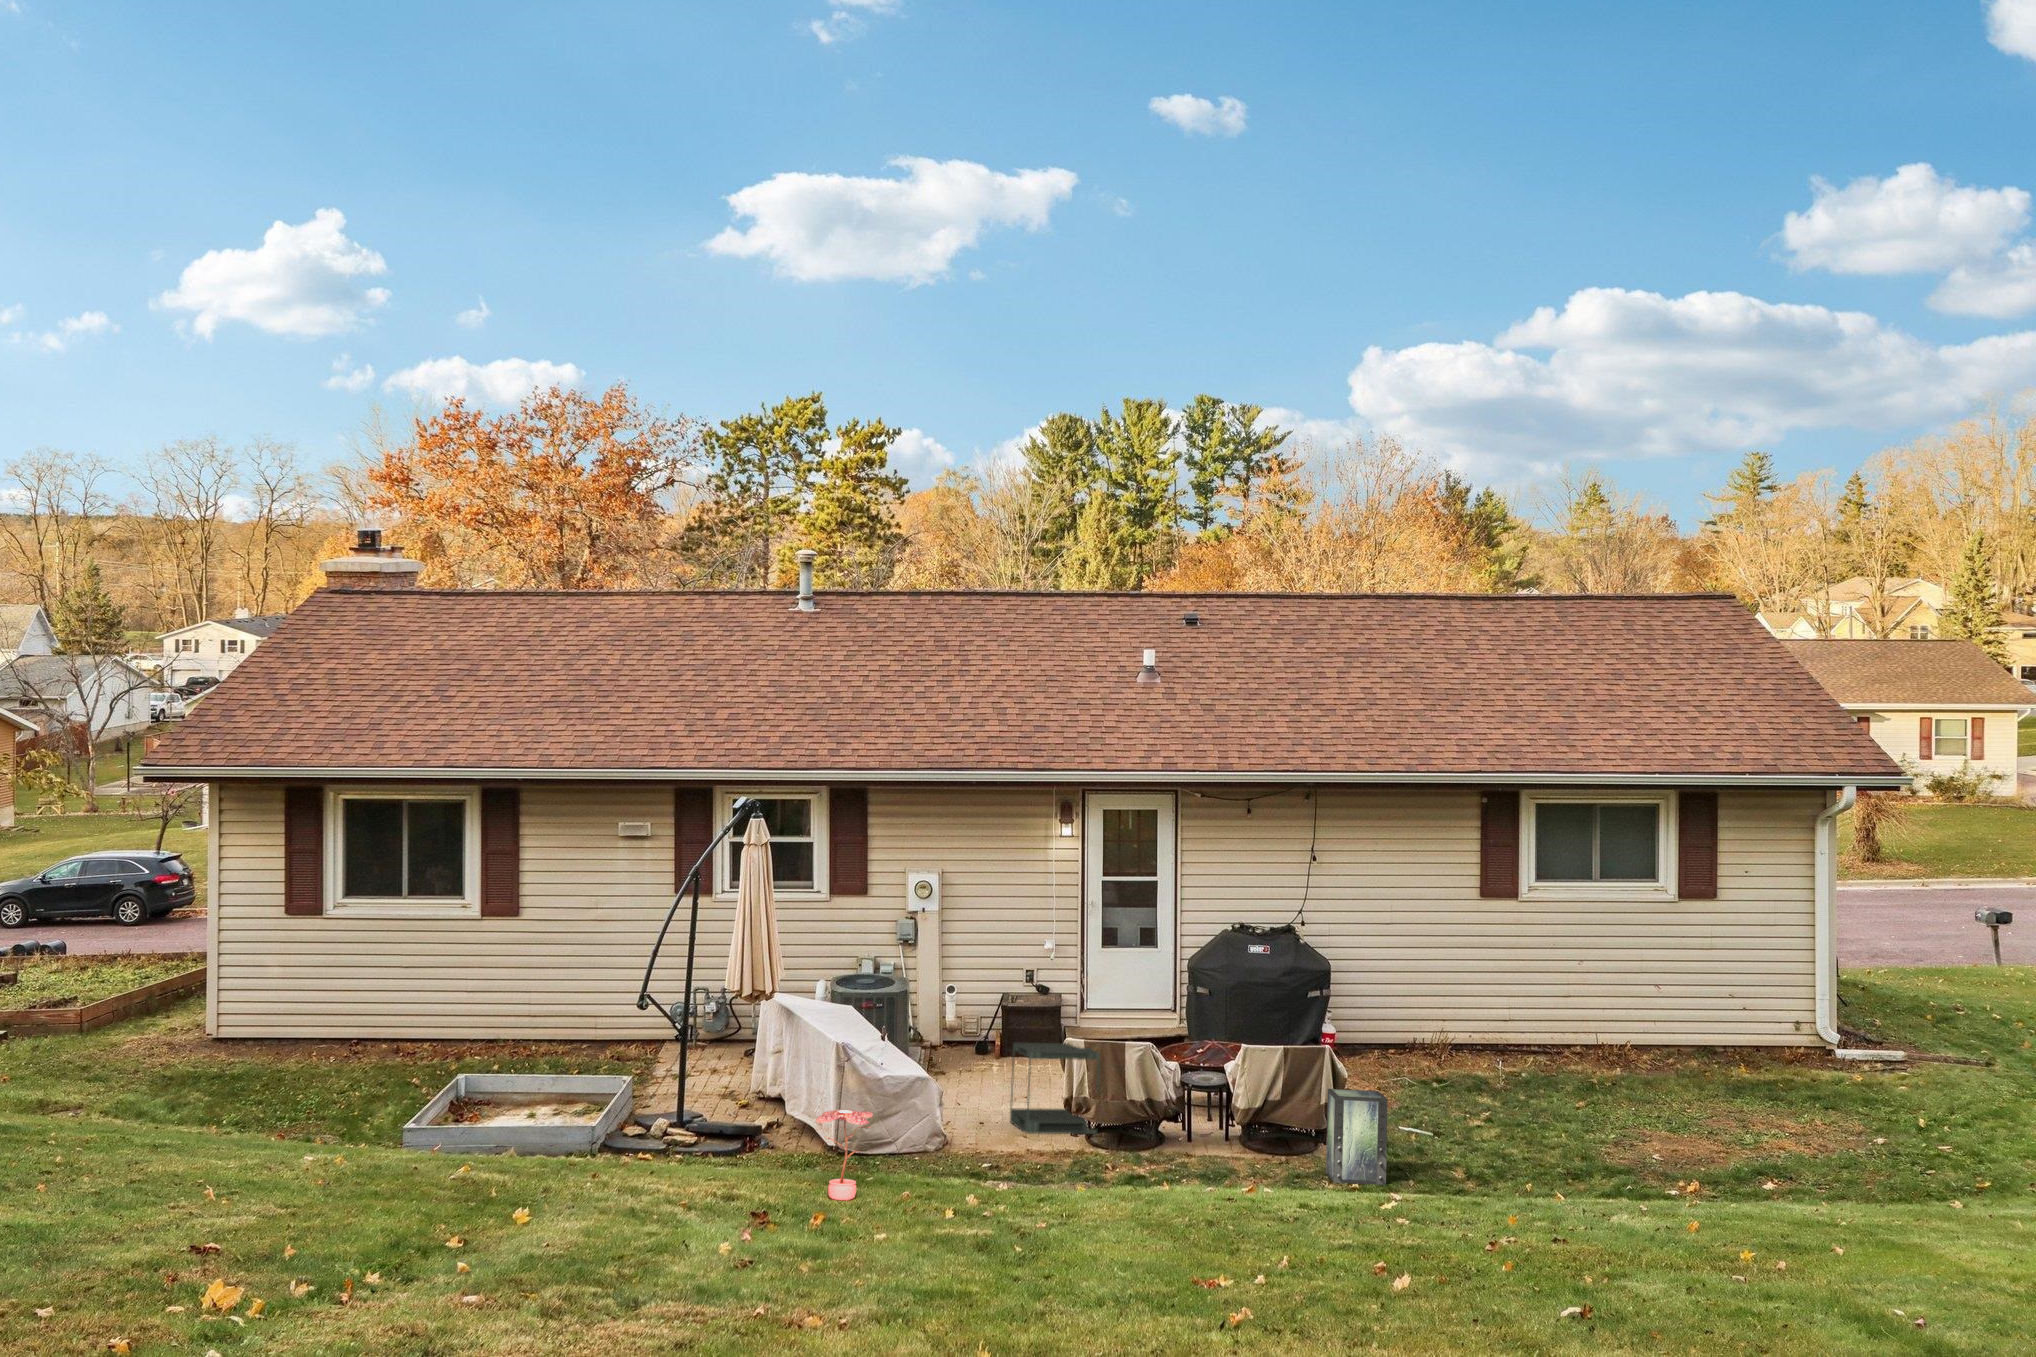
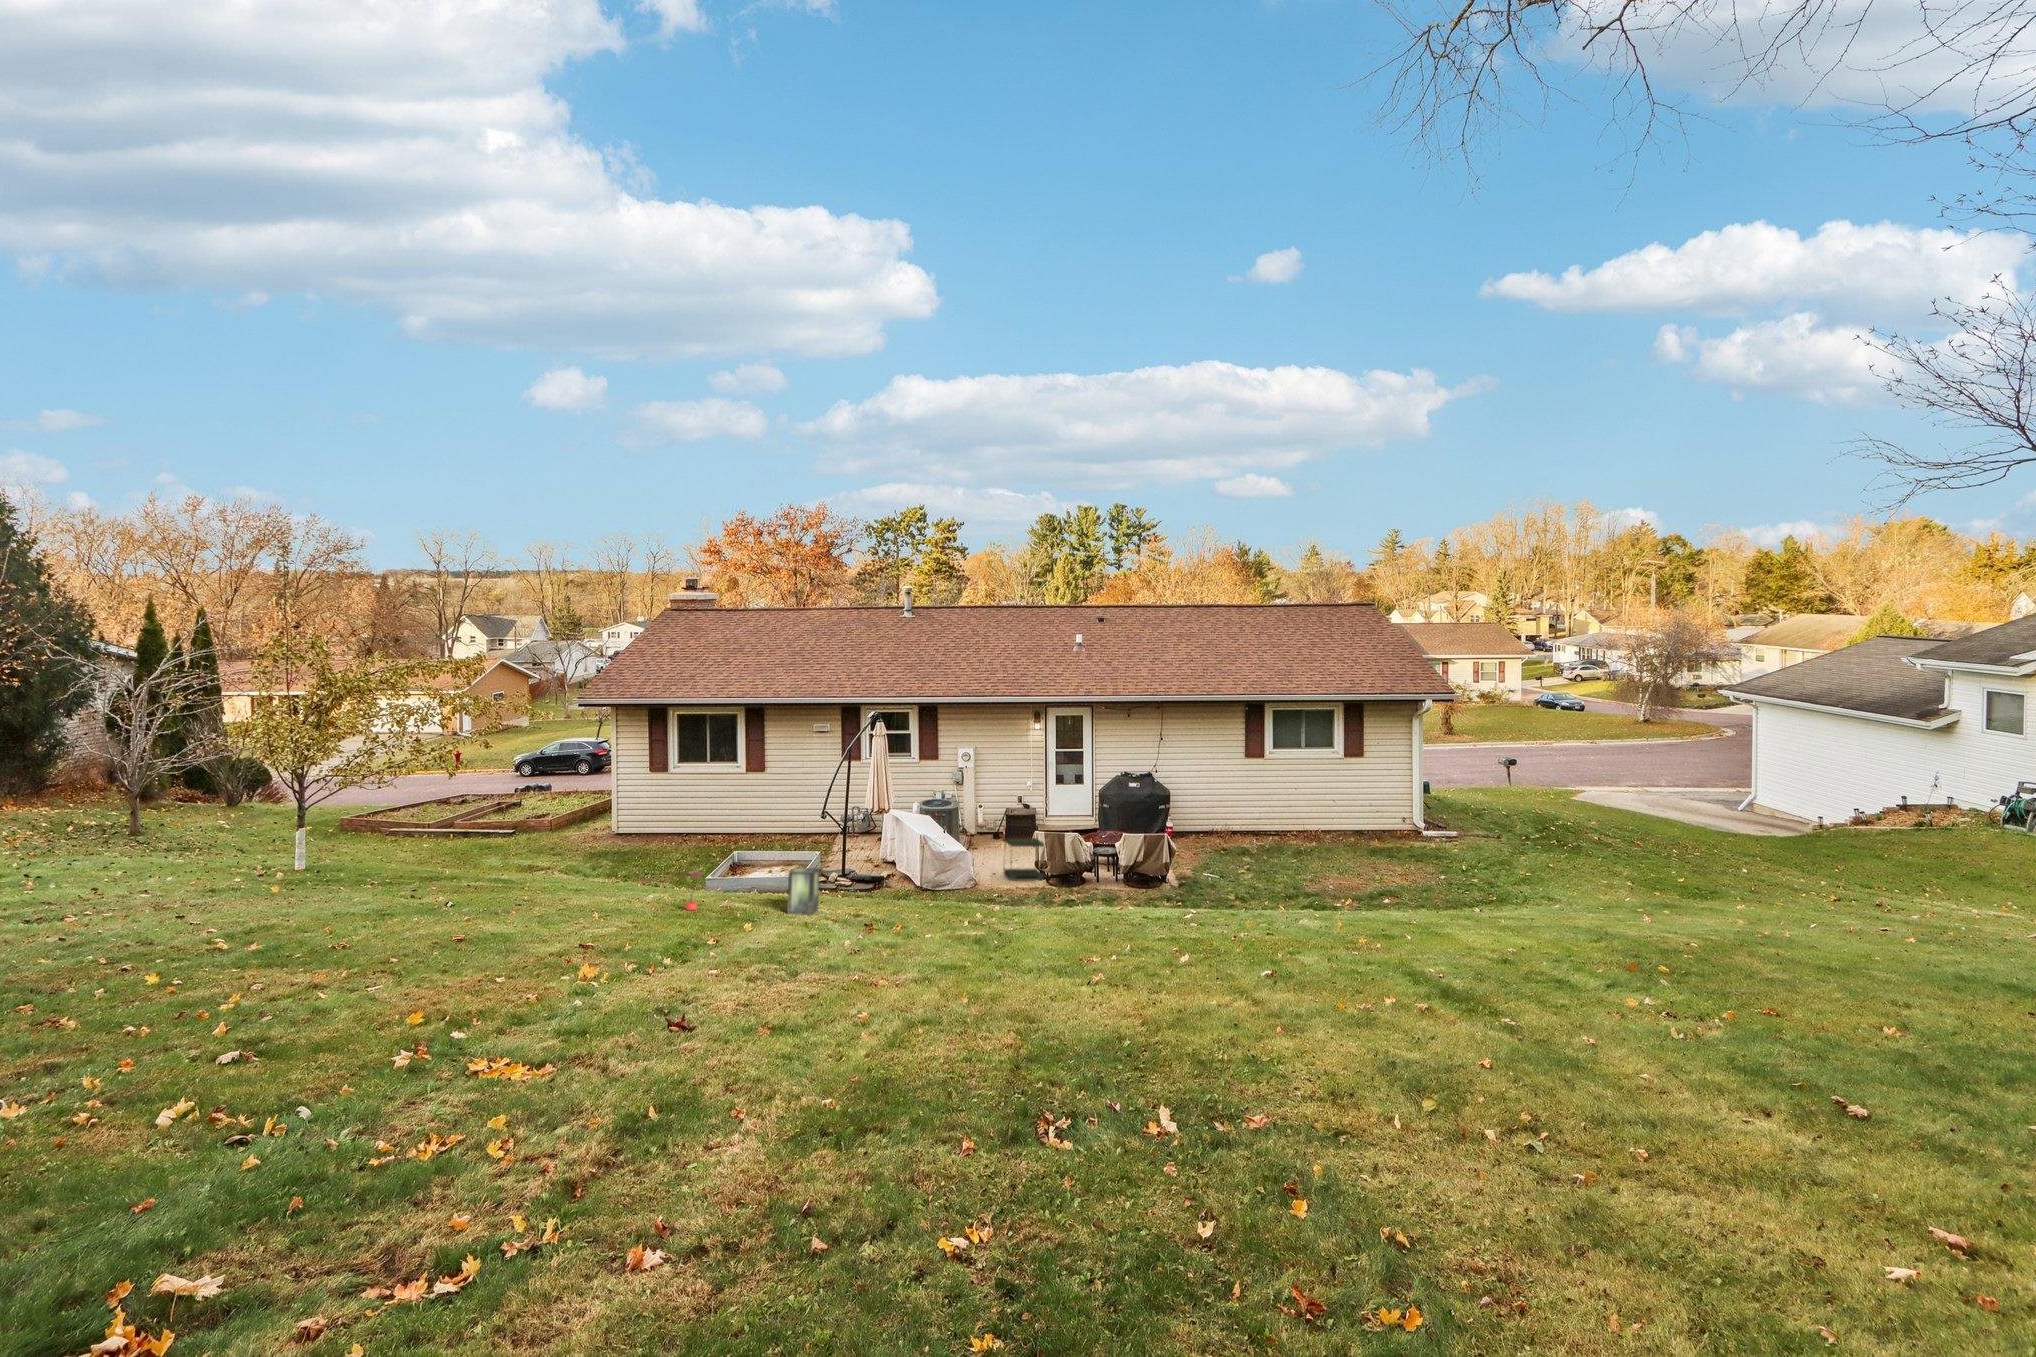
storage box: present [1326,1089,1388,1185] -> present [787,867,820,915]
potted plant: present [816,1110,873,1200] -> present [679,871,705,911]

